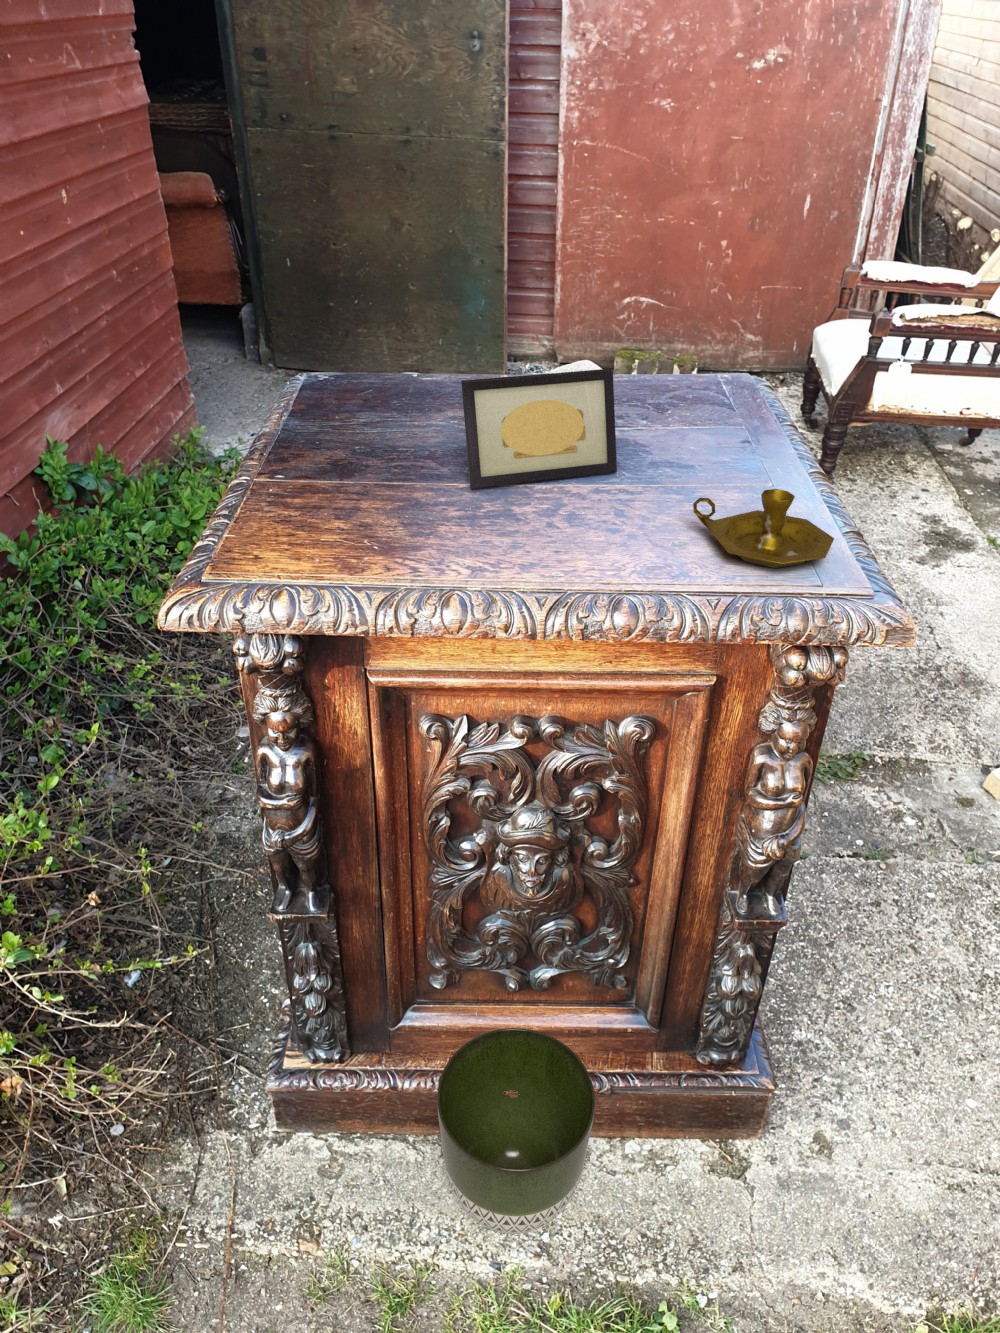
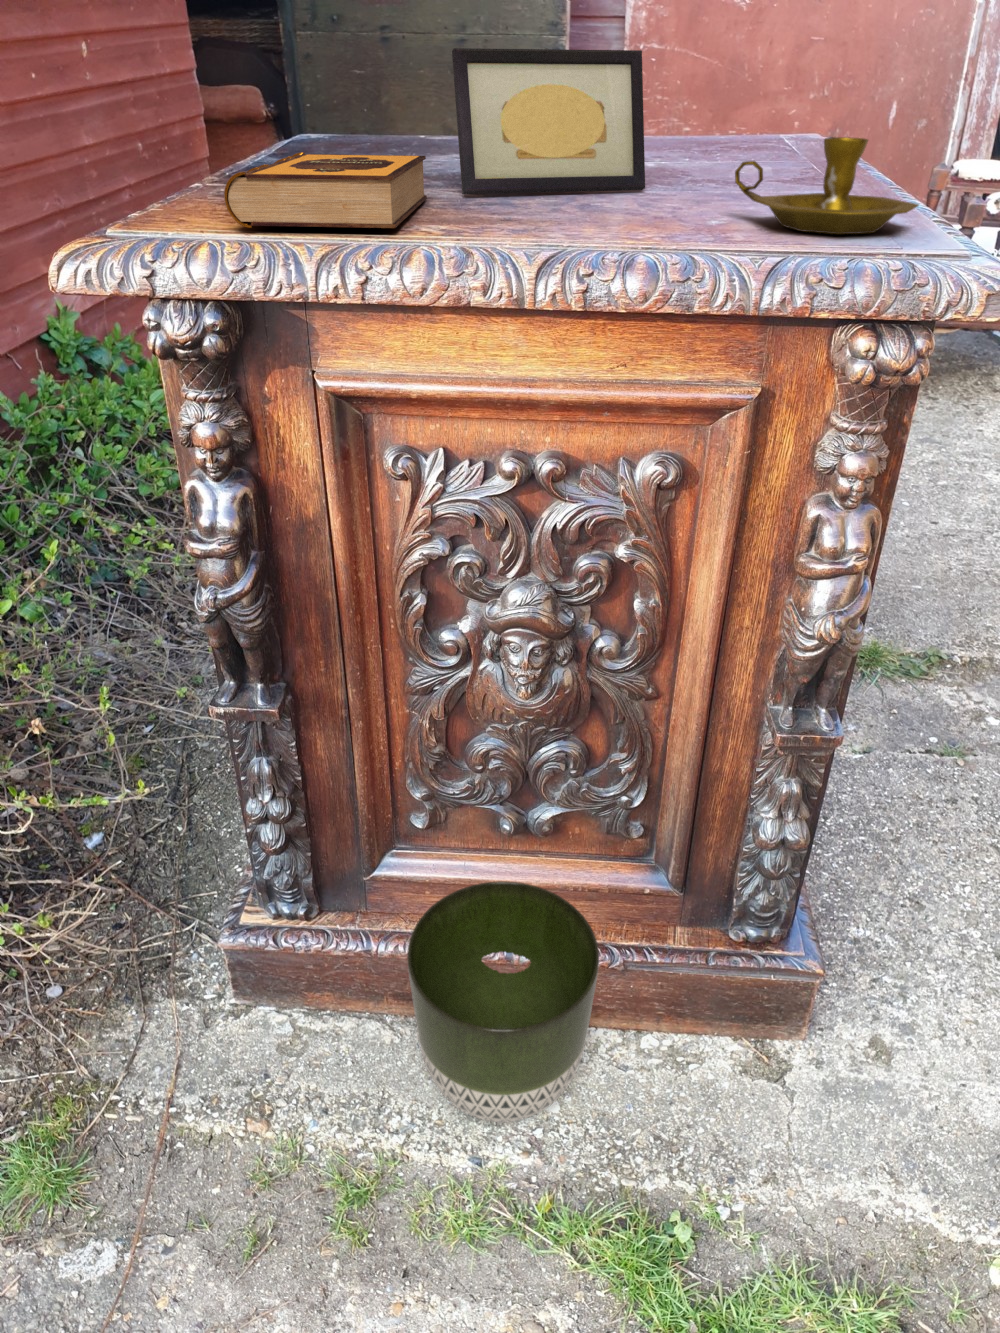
hardback book: none [299,465,443,572] -> present [224,152,427,228]

